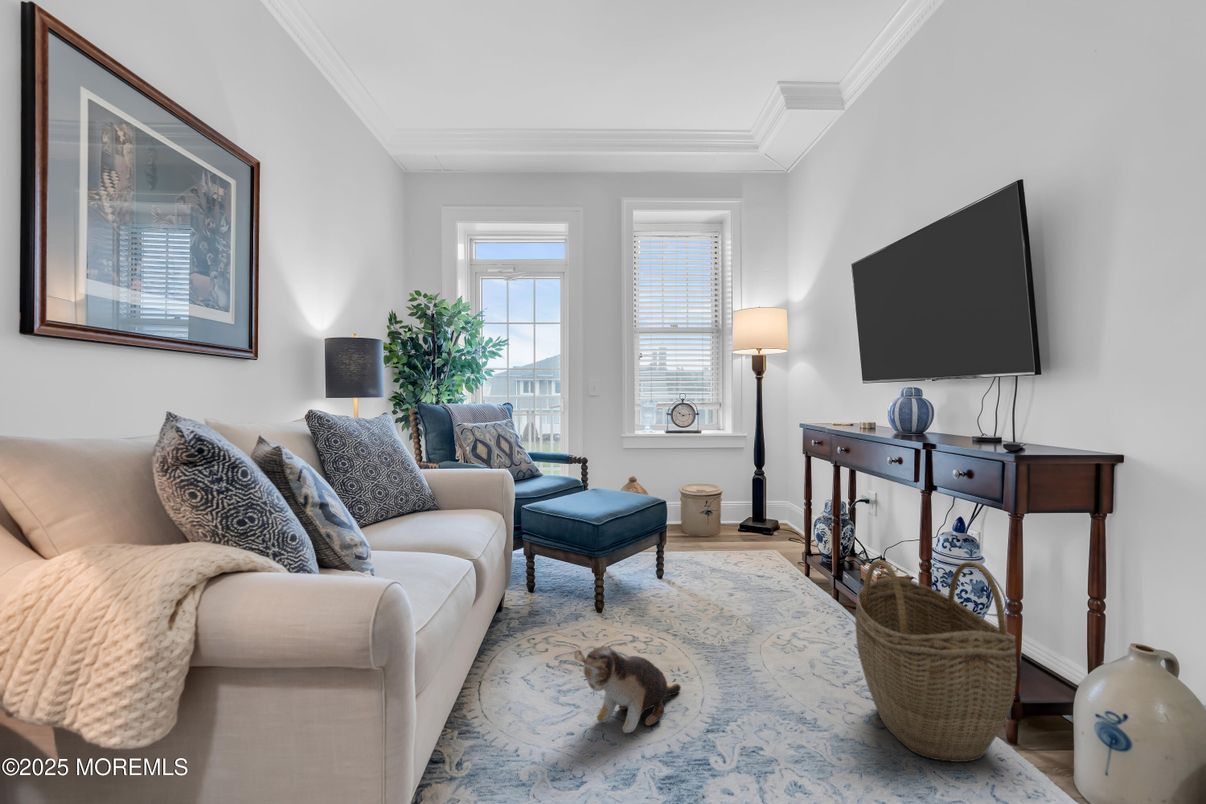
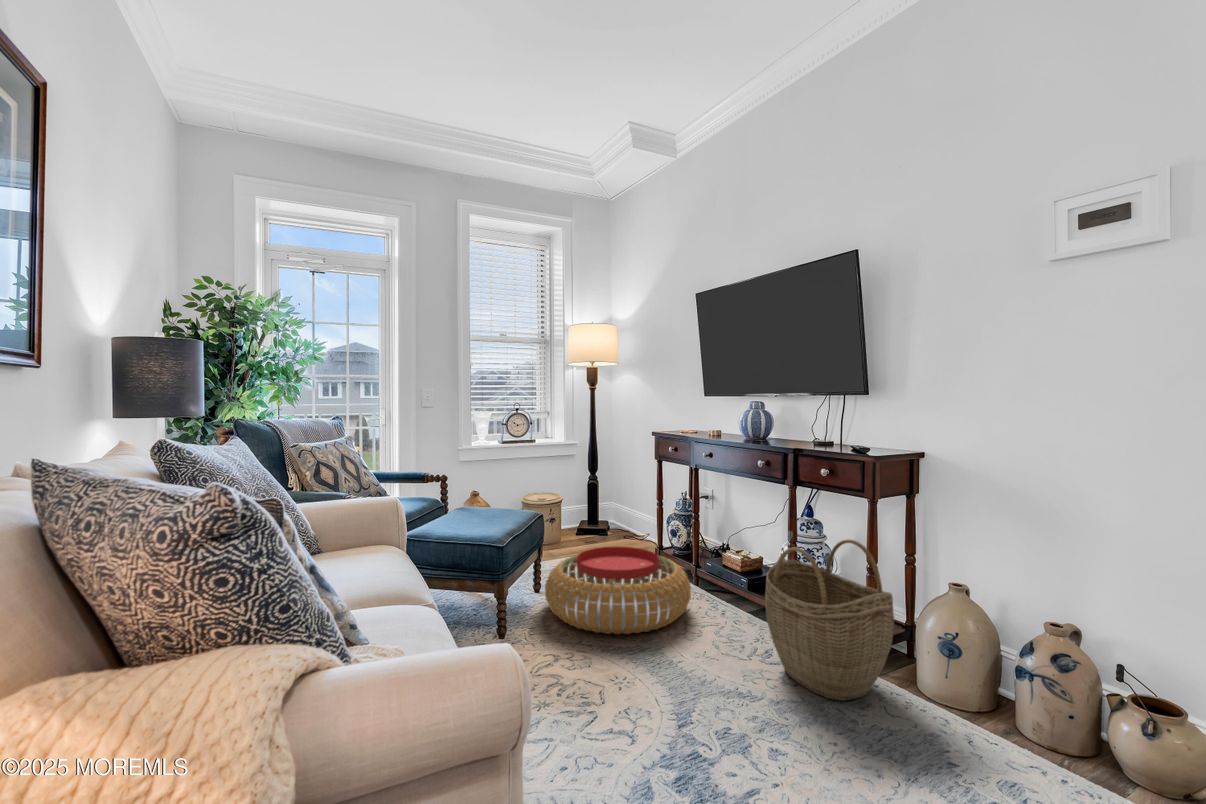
pouf: none [653,542,811,635] -> present [545,547,691,634]
plush toy: present [574,647,681,733] -> none [567,668,637,750]

